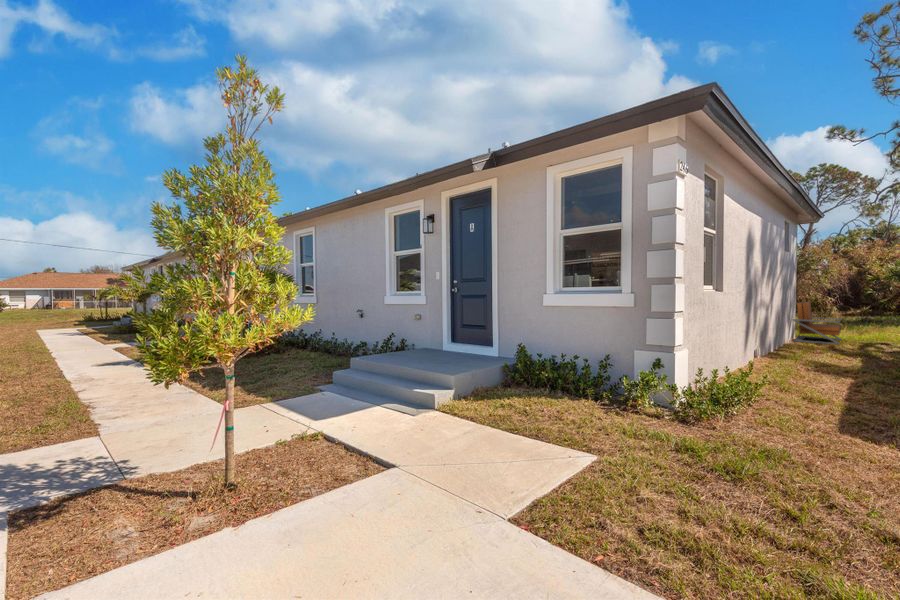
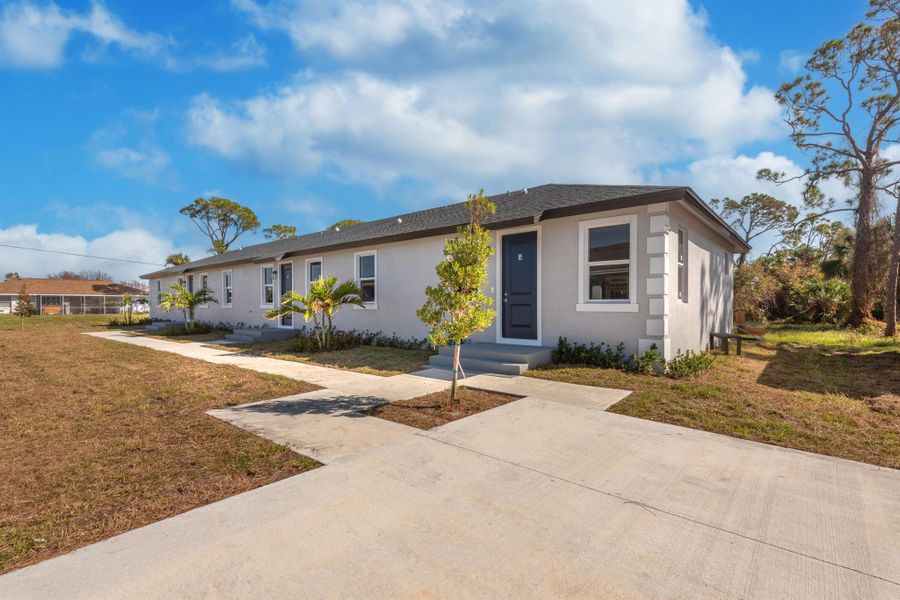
bench: none [758,333,809,368] -> present [709,333,742,355]

